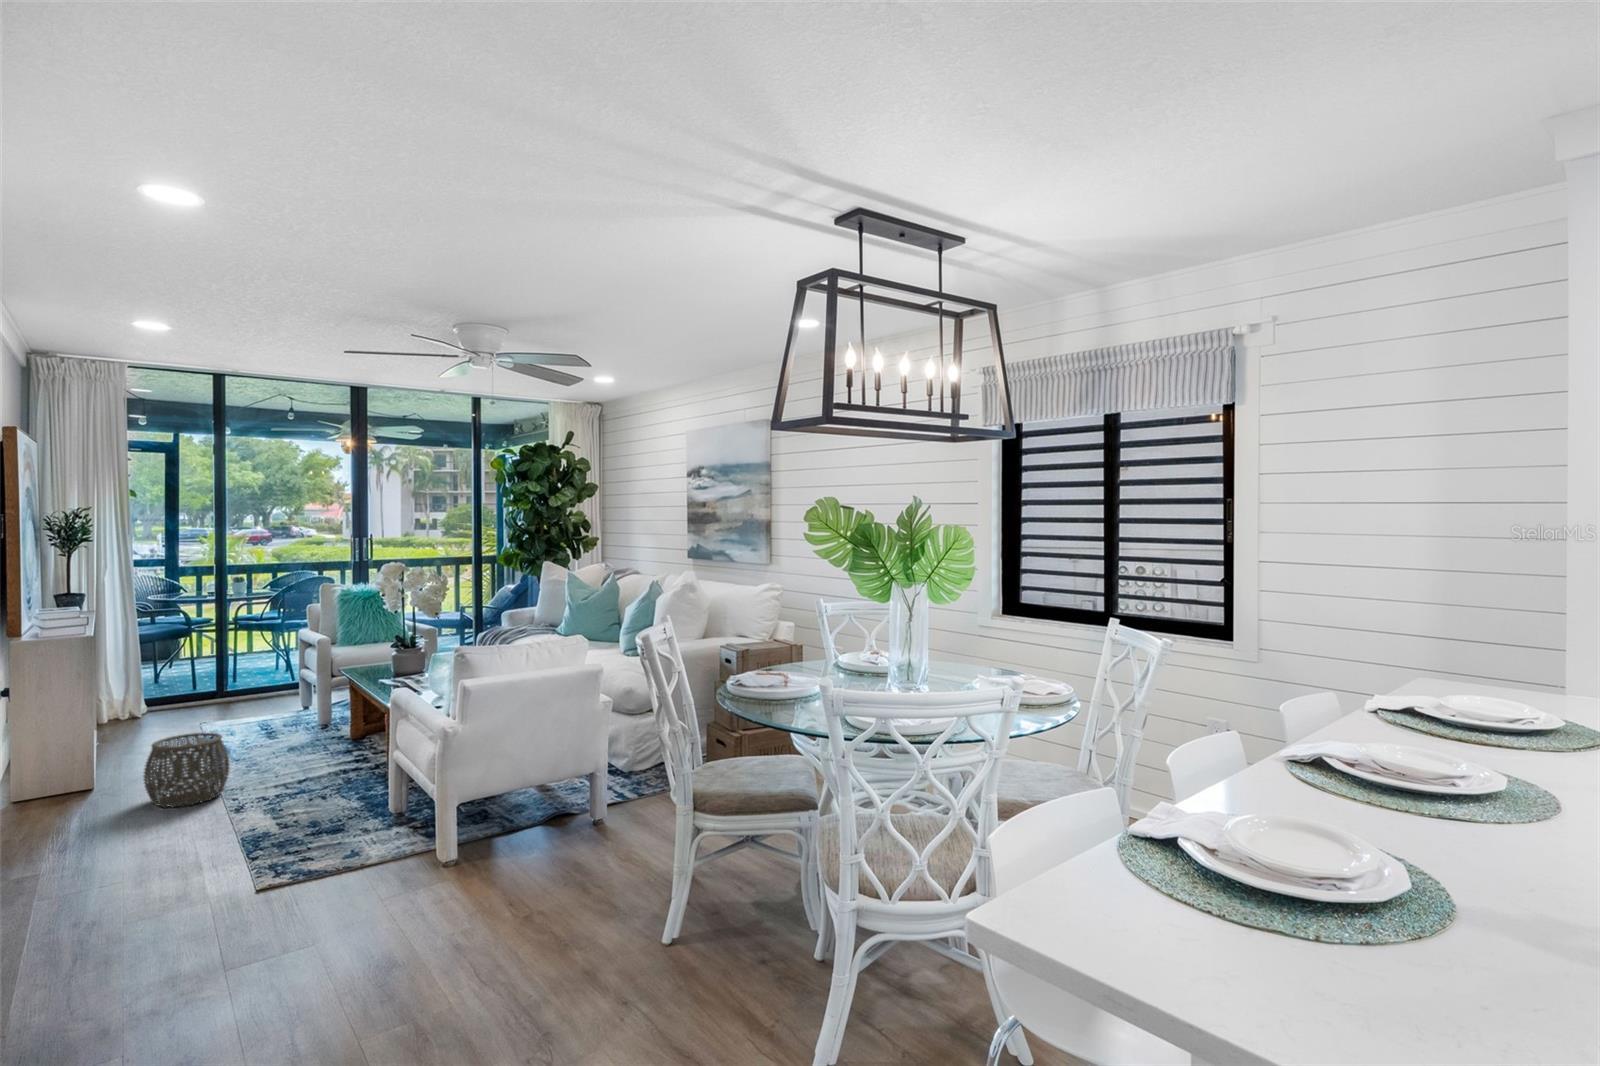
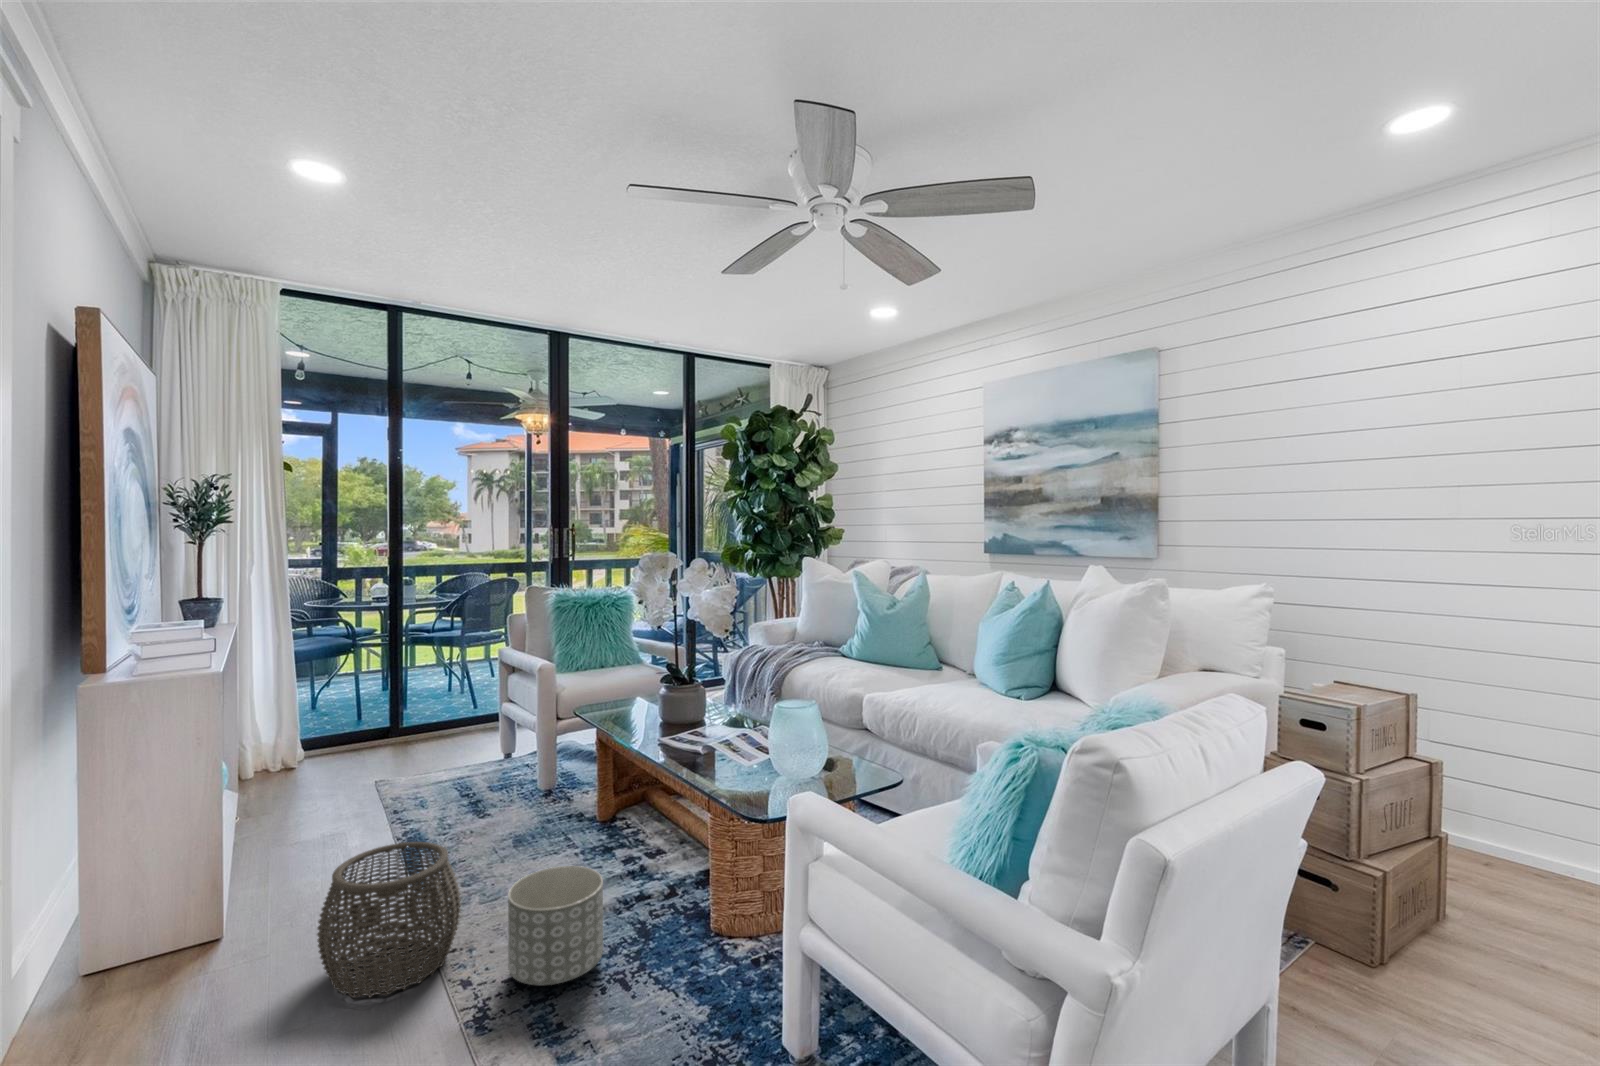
planter: none [252,745,311,802] -> present [508,866,603,985]

